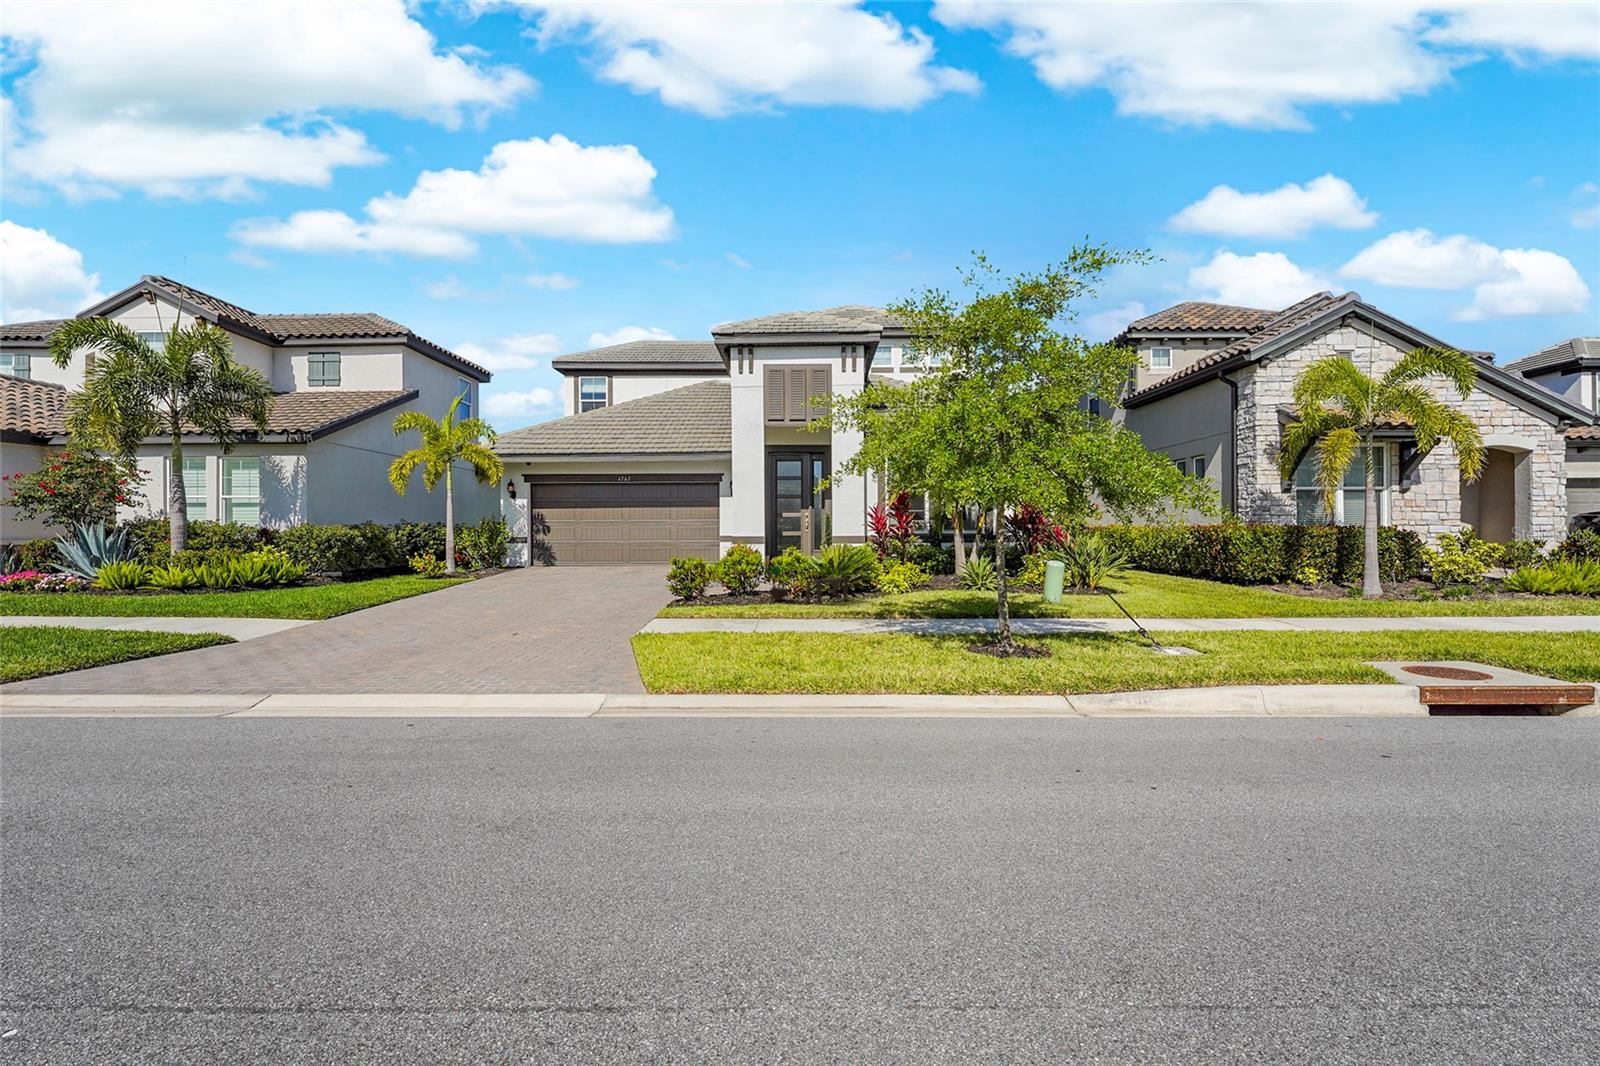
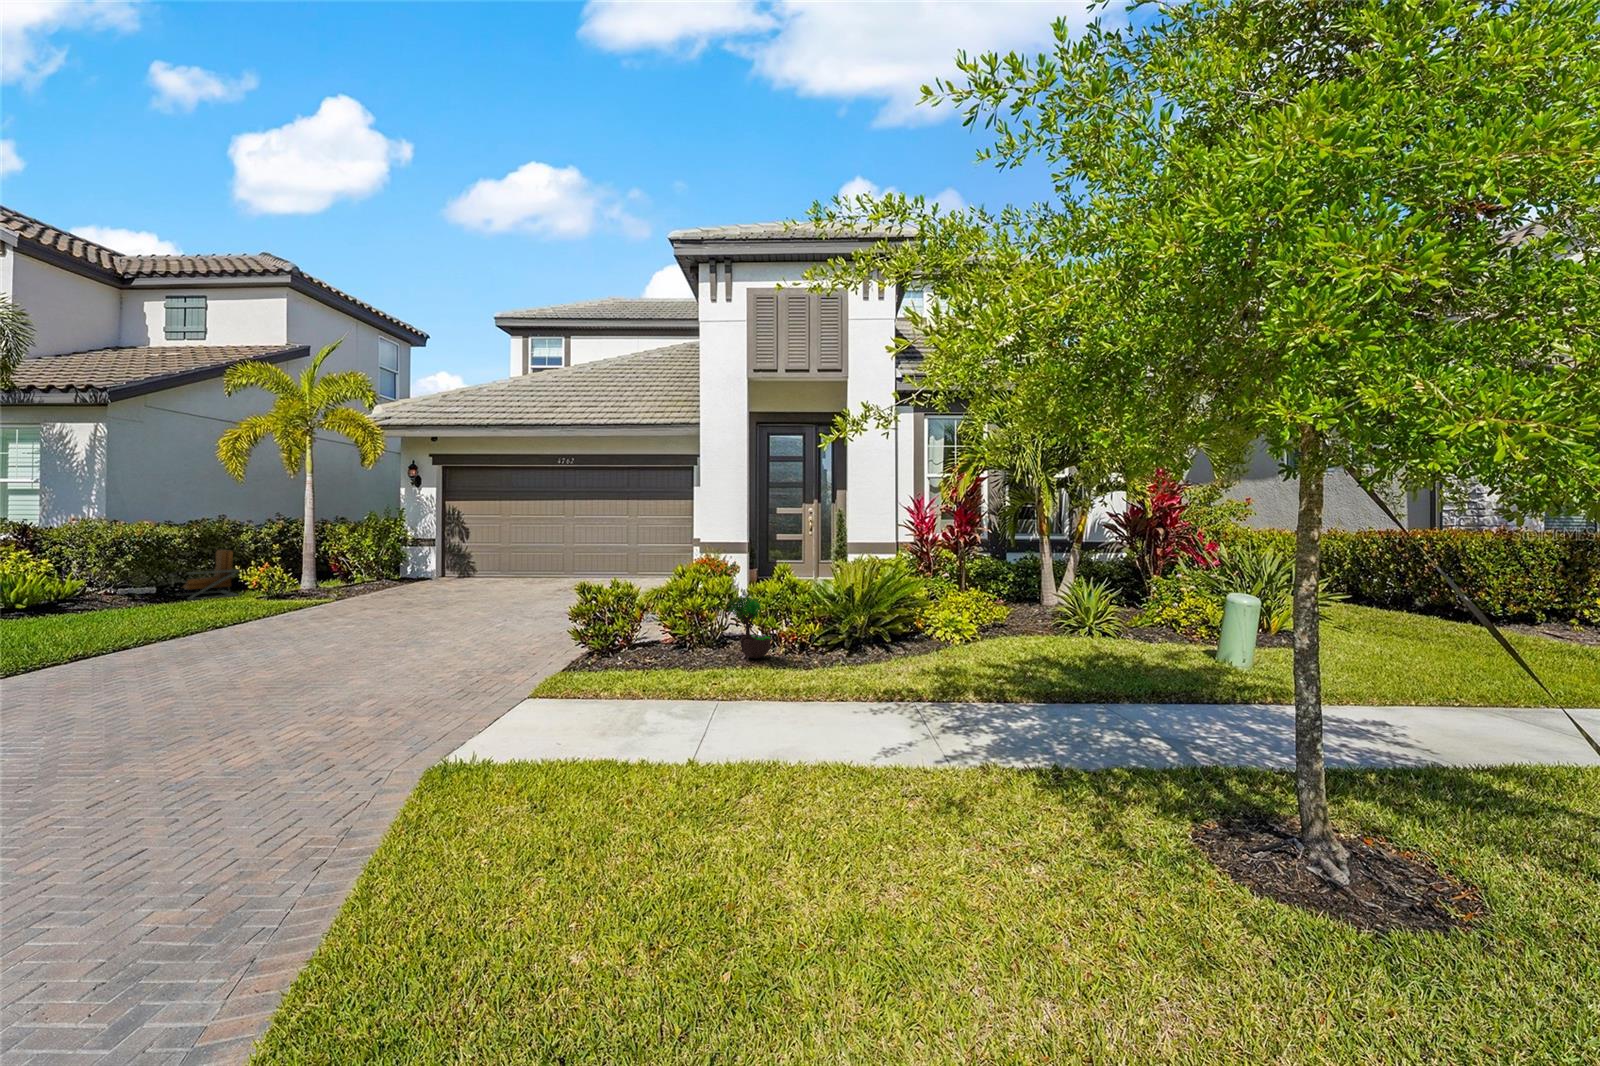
lounge chair: none [357,544,403,579] -> present [178,550,239,600]
bench: present [806,577,849,604] -> none [802,617,878,671]

